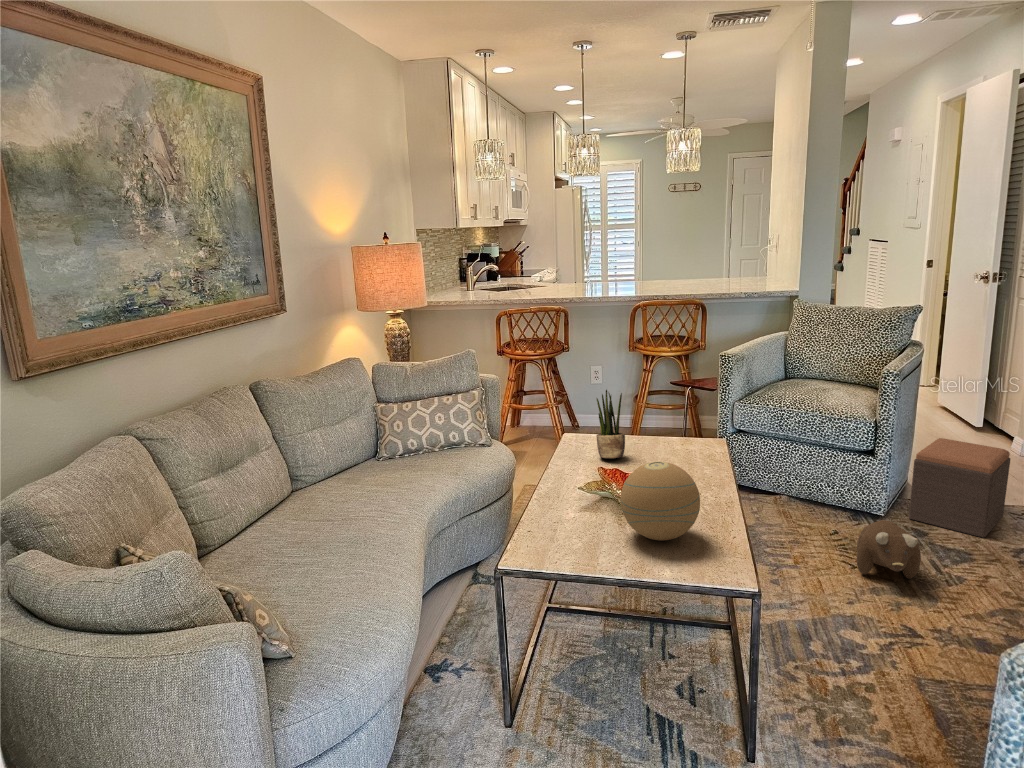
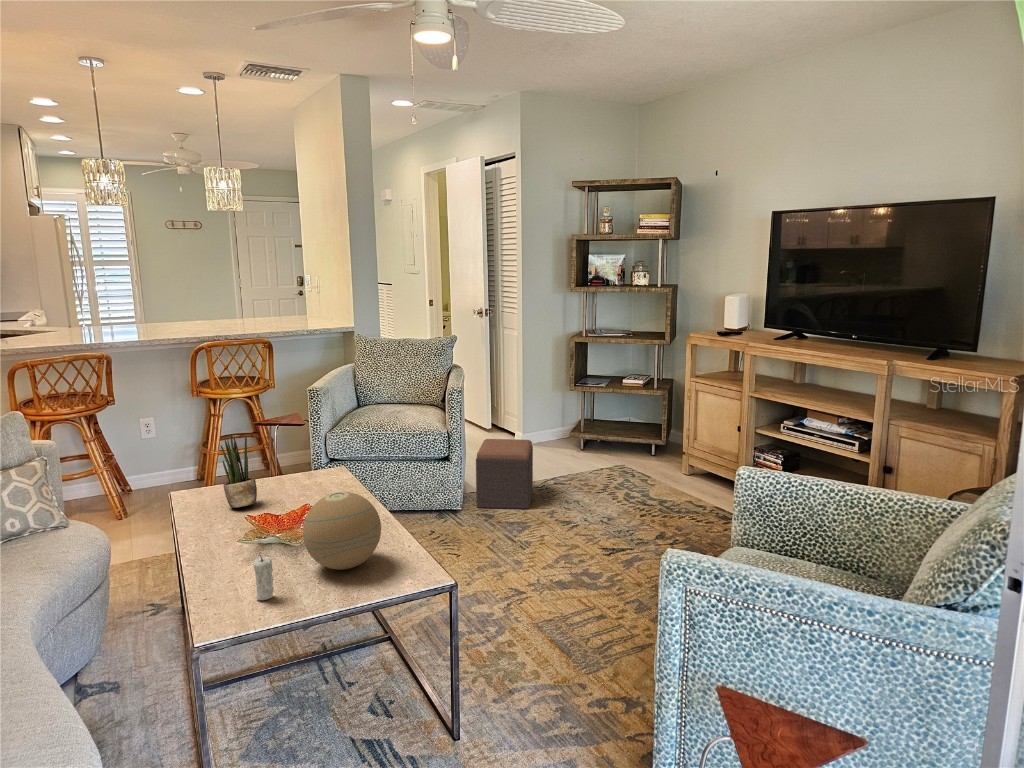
candle: none [566,500,582,546] -> present [253,555,274,600]
plush toy: present [857,520,921,579] -> none [456,510,504,559]

